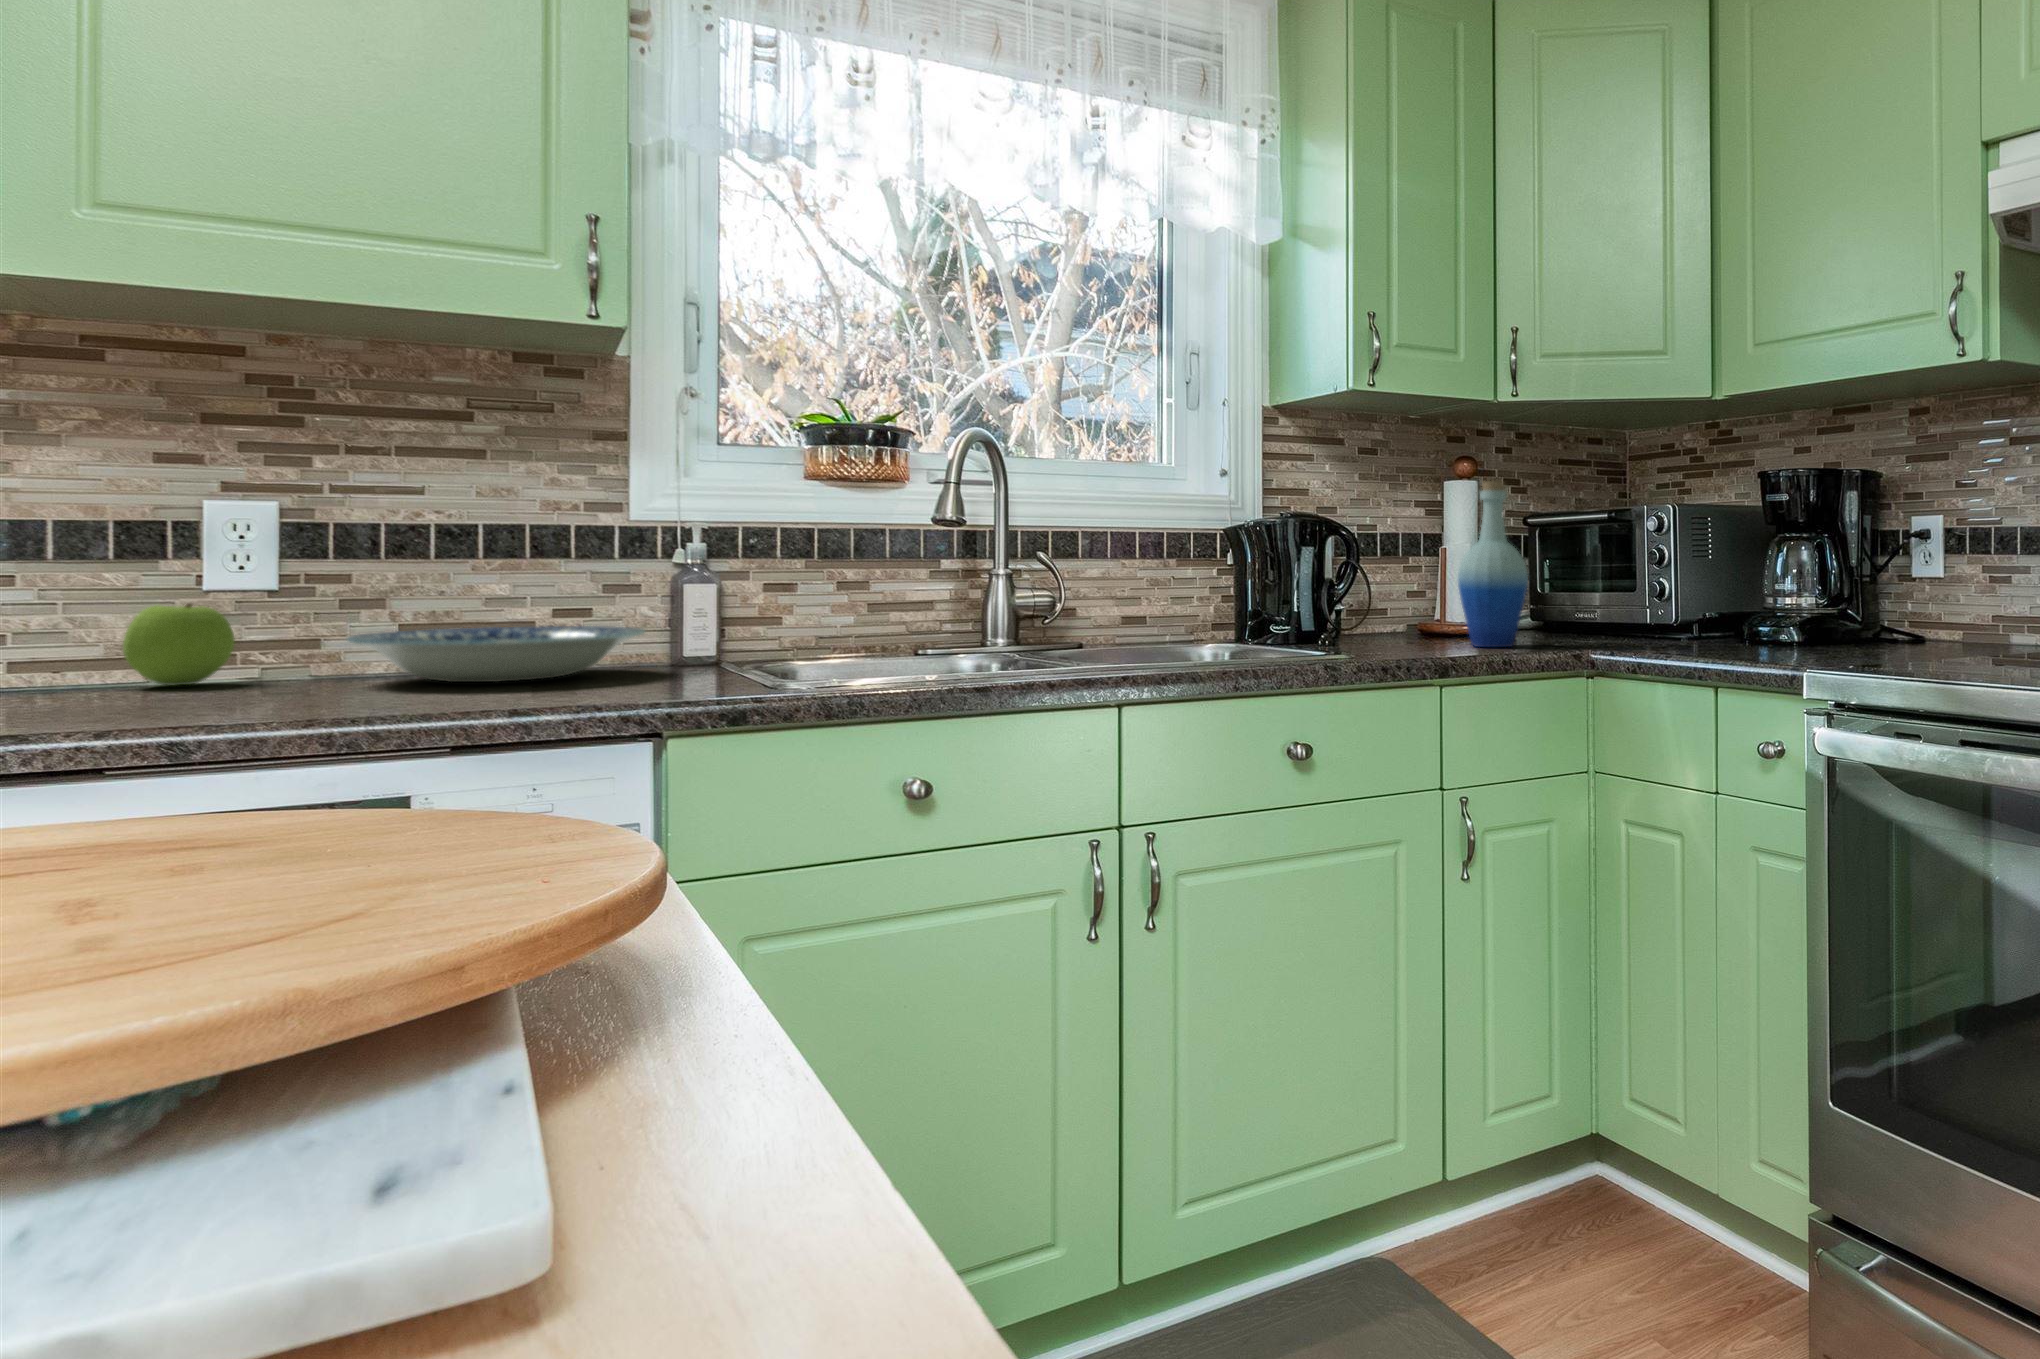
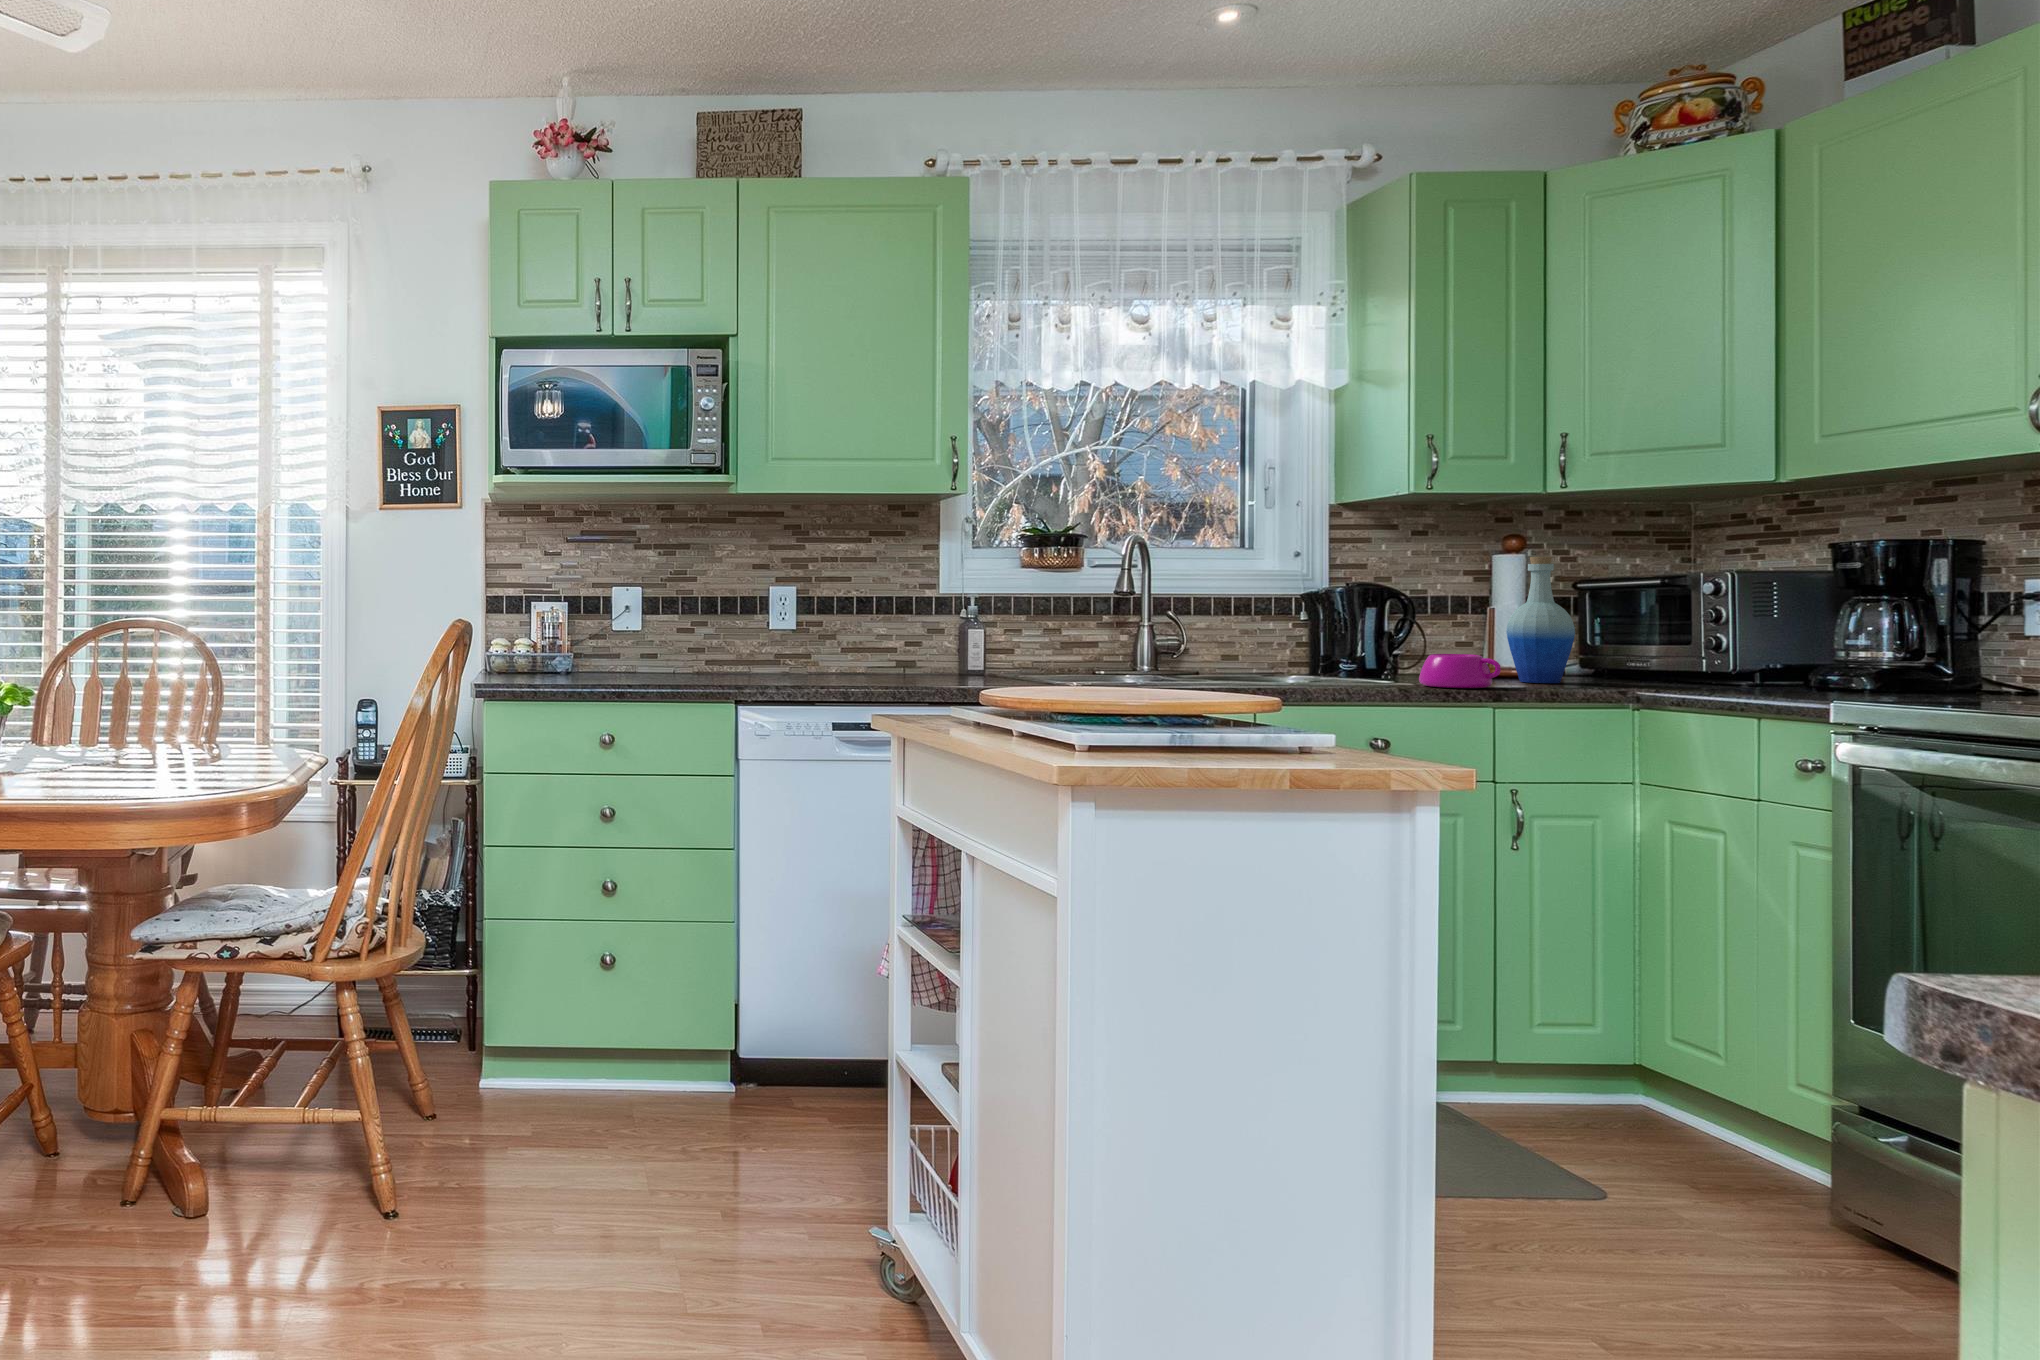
apple: present [123,604,235,686] -> none [748,635,787,673]
bowl: none [1357,612,1450,660] -> present [1419,654,1501,688]
plate: present [347,626,645,682] -> none [835,650,964,676]

